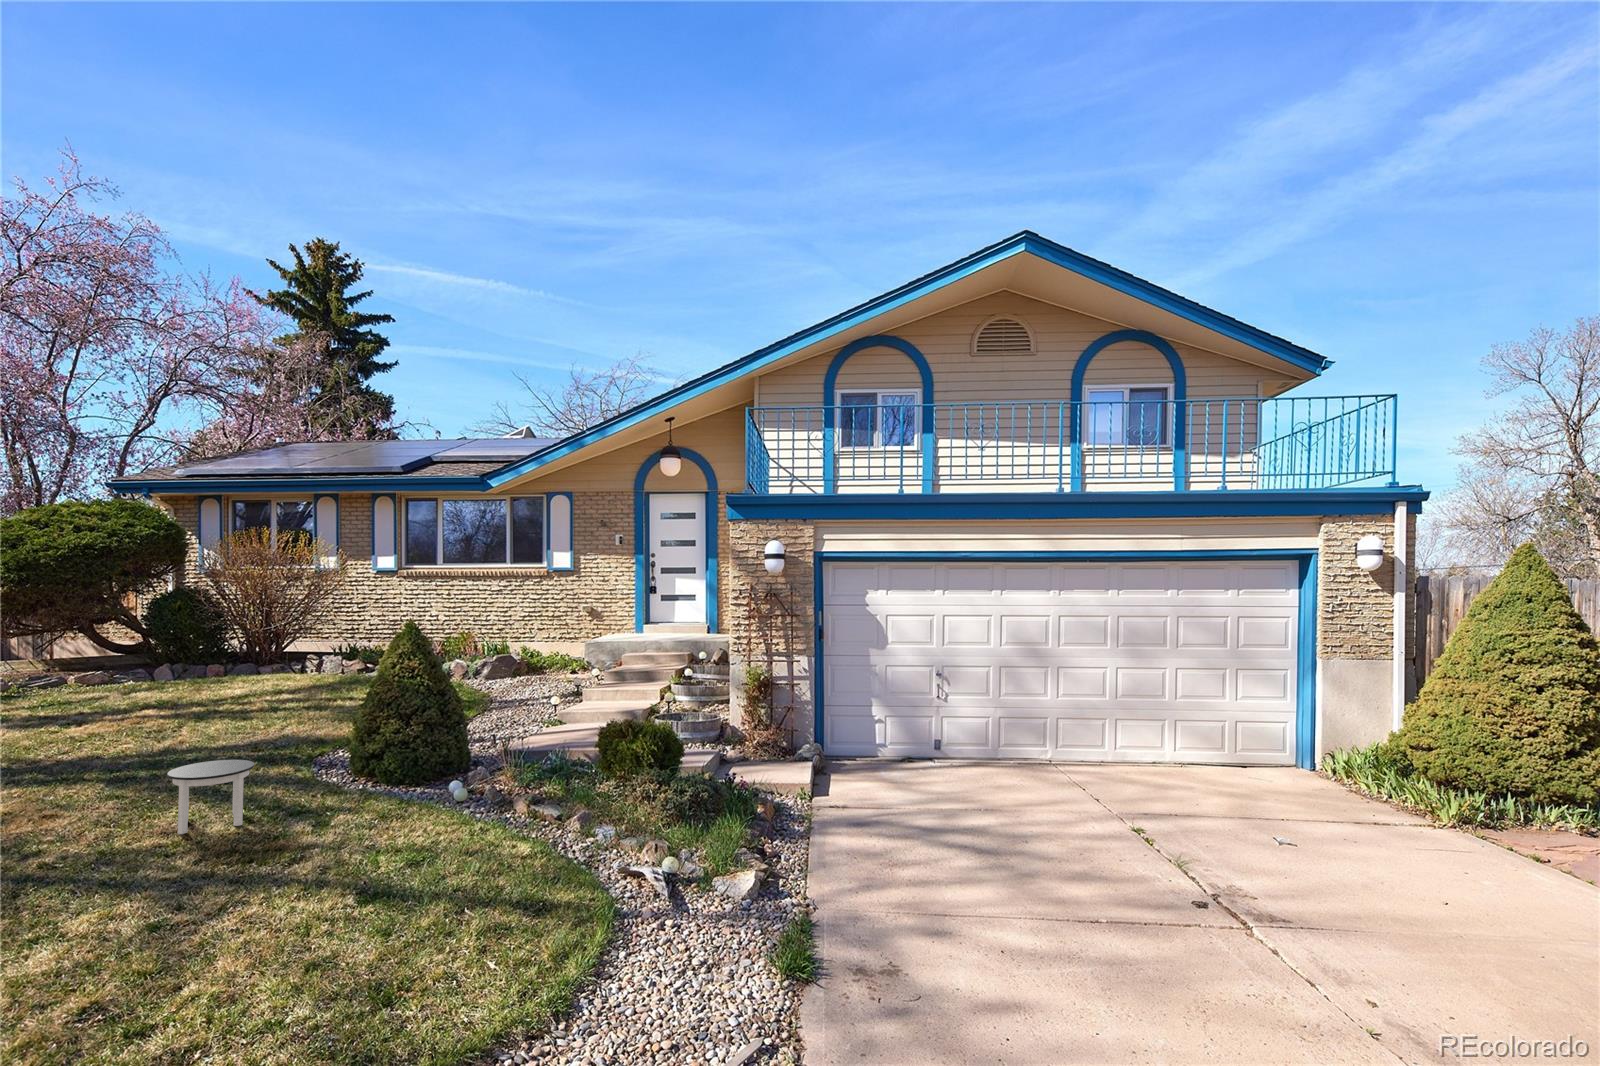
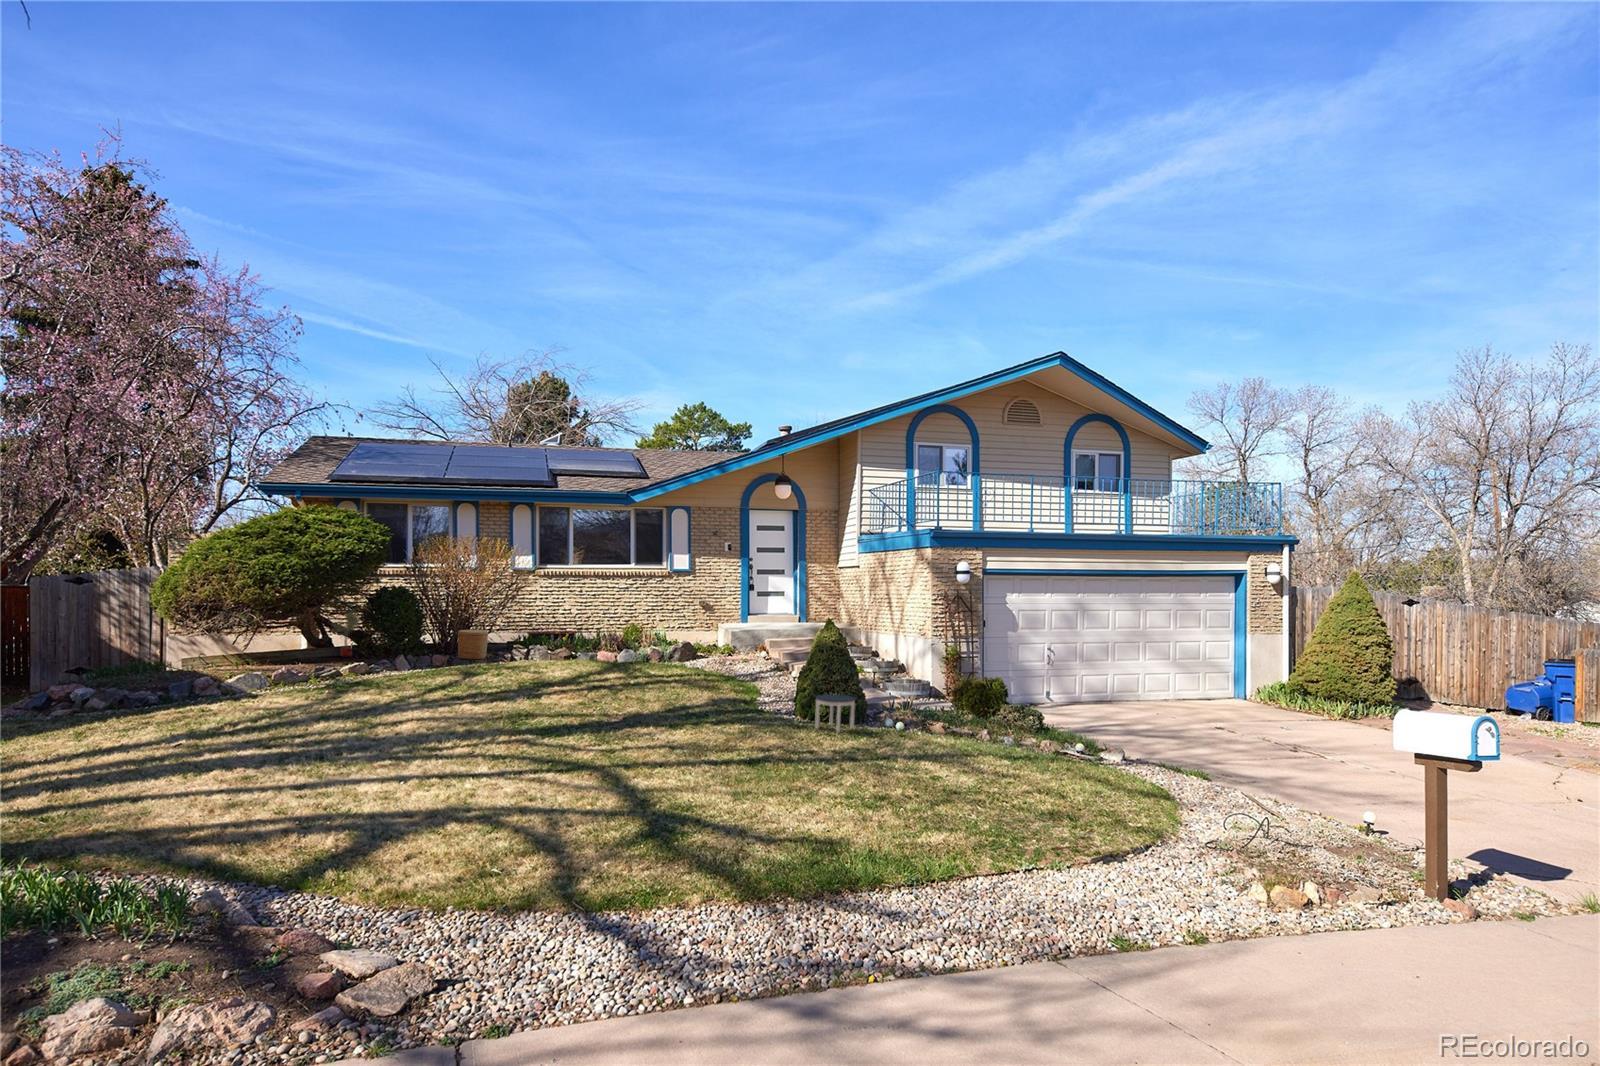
potted tree: none [106,610,158,668] -> present [332,609,360,657]
woven basket: none [232,639,271,674] -> present [458,630,488,660]

